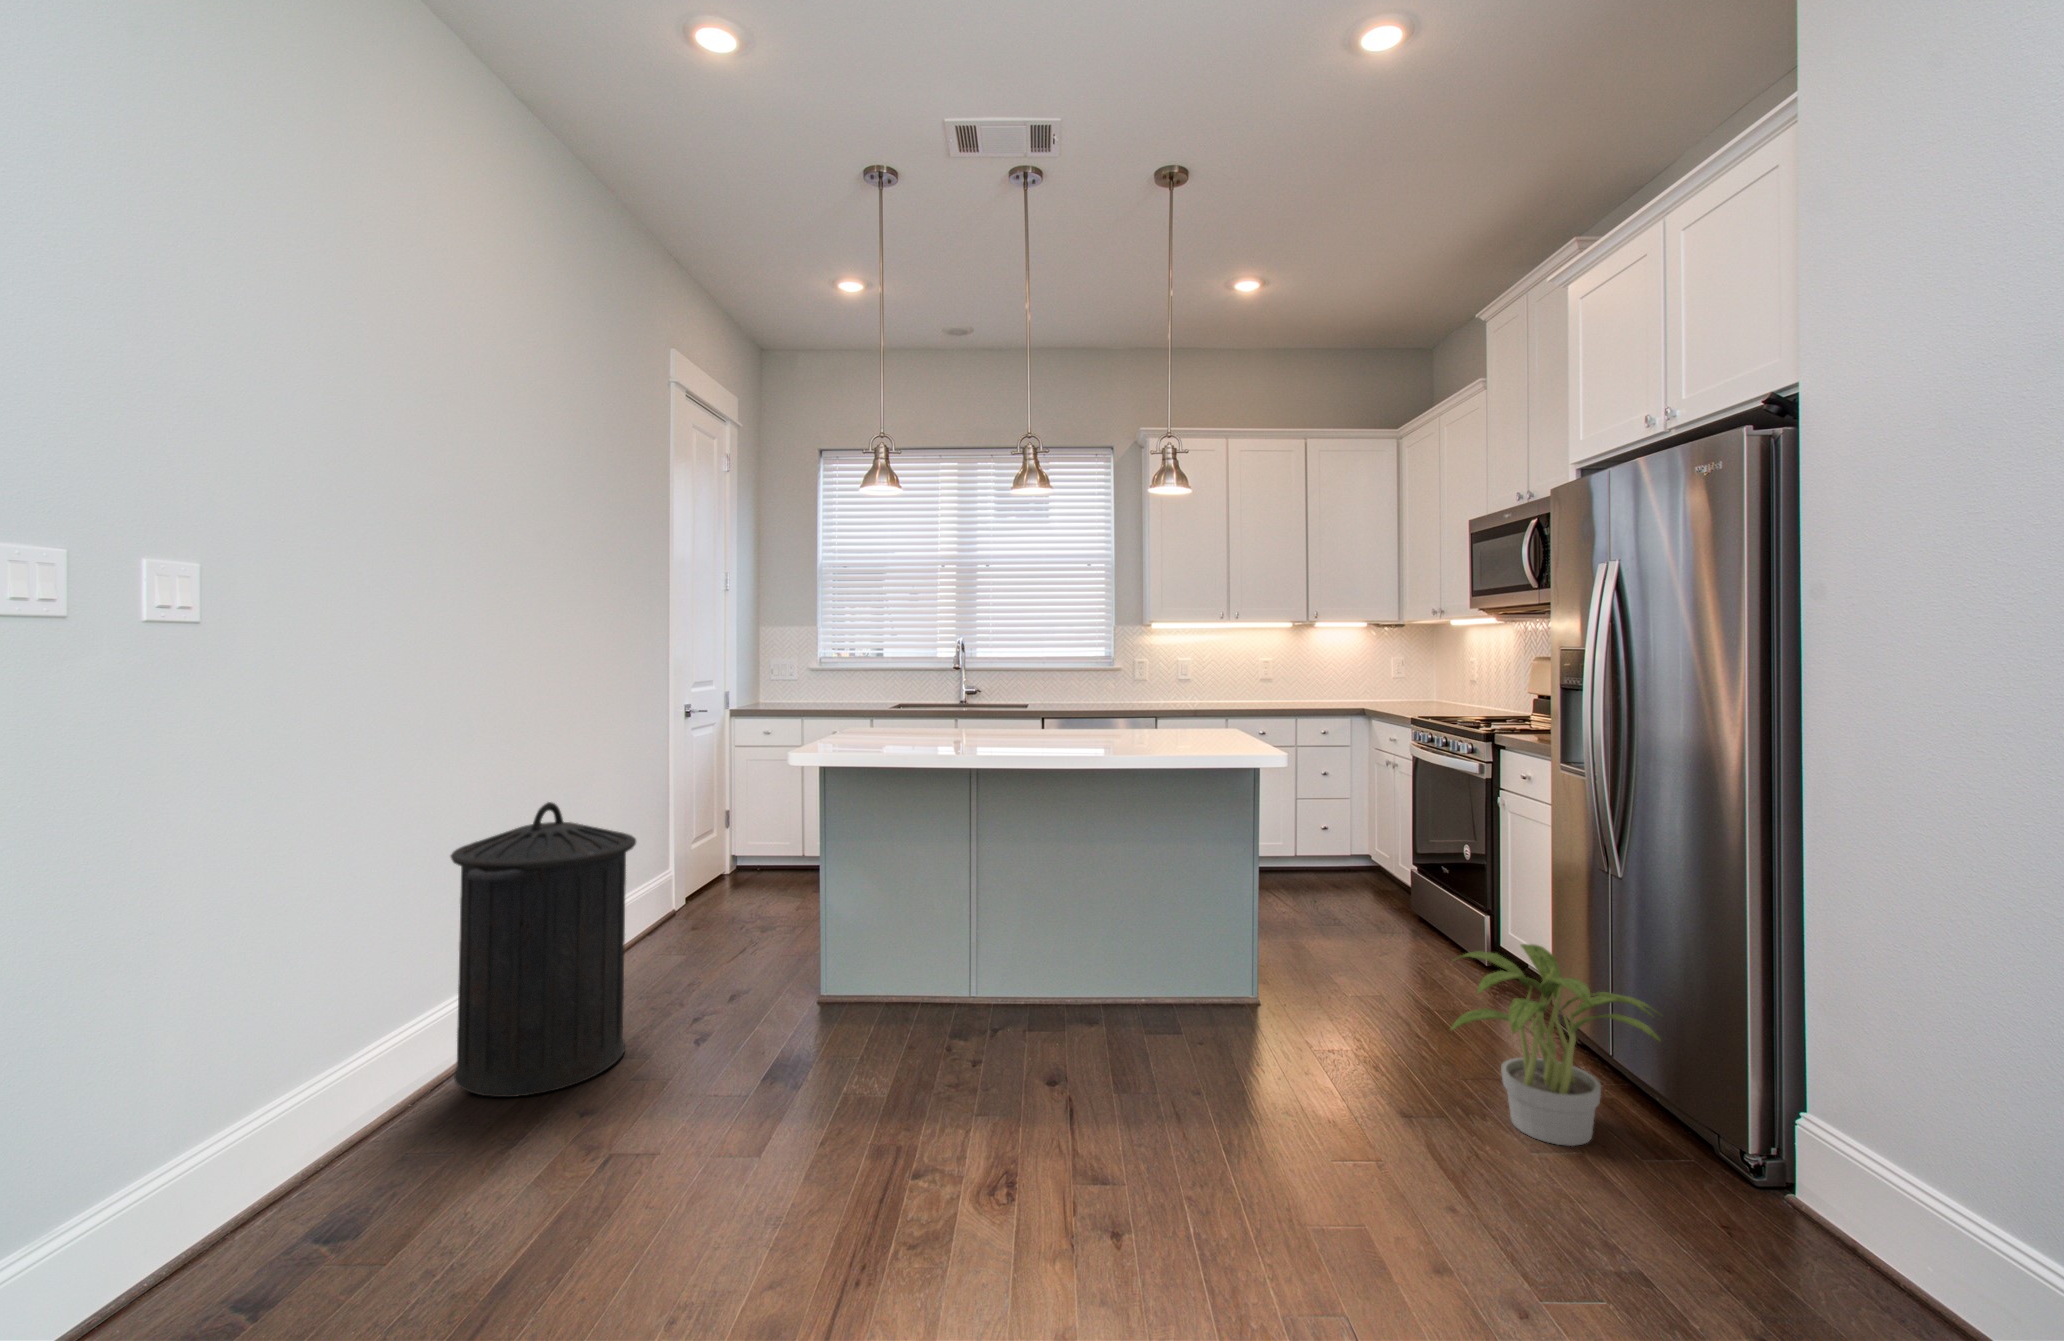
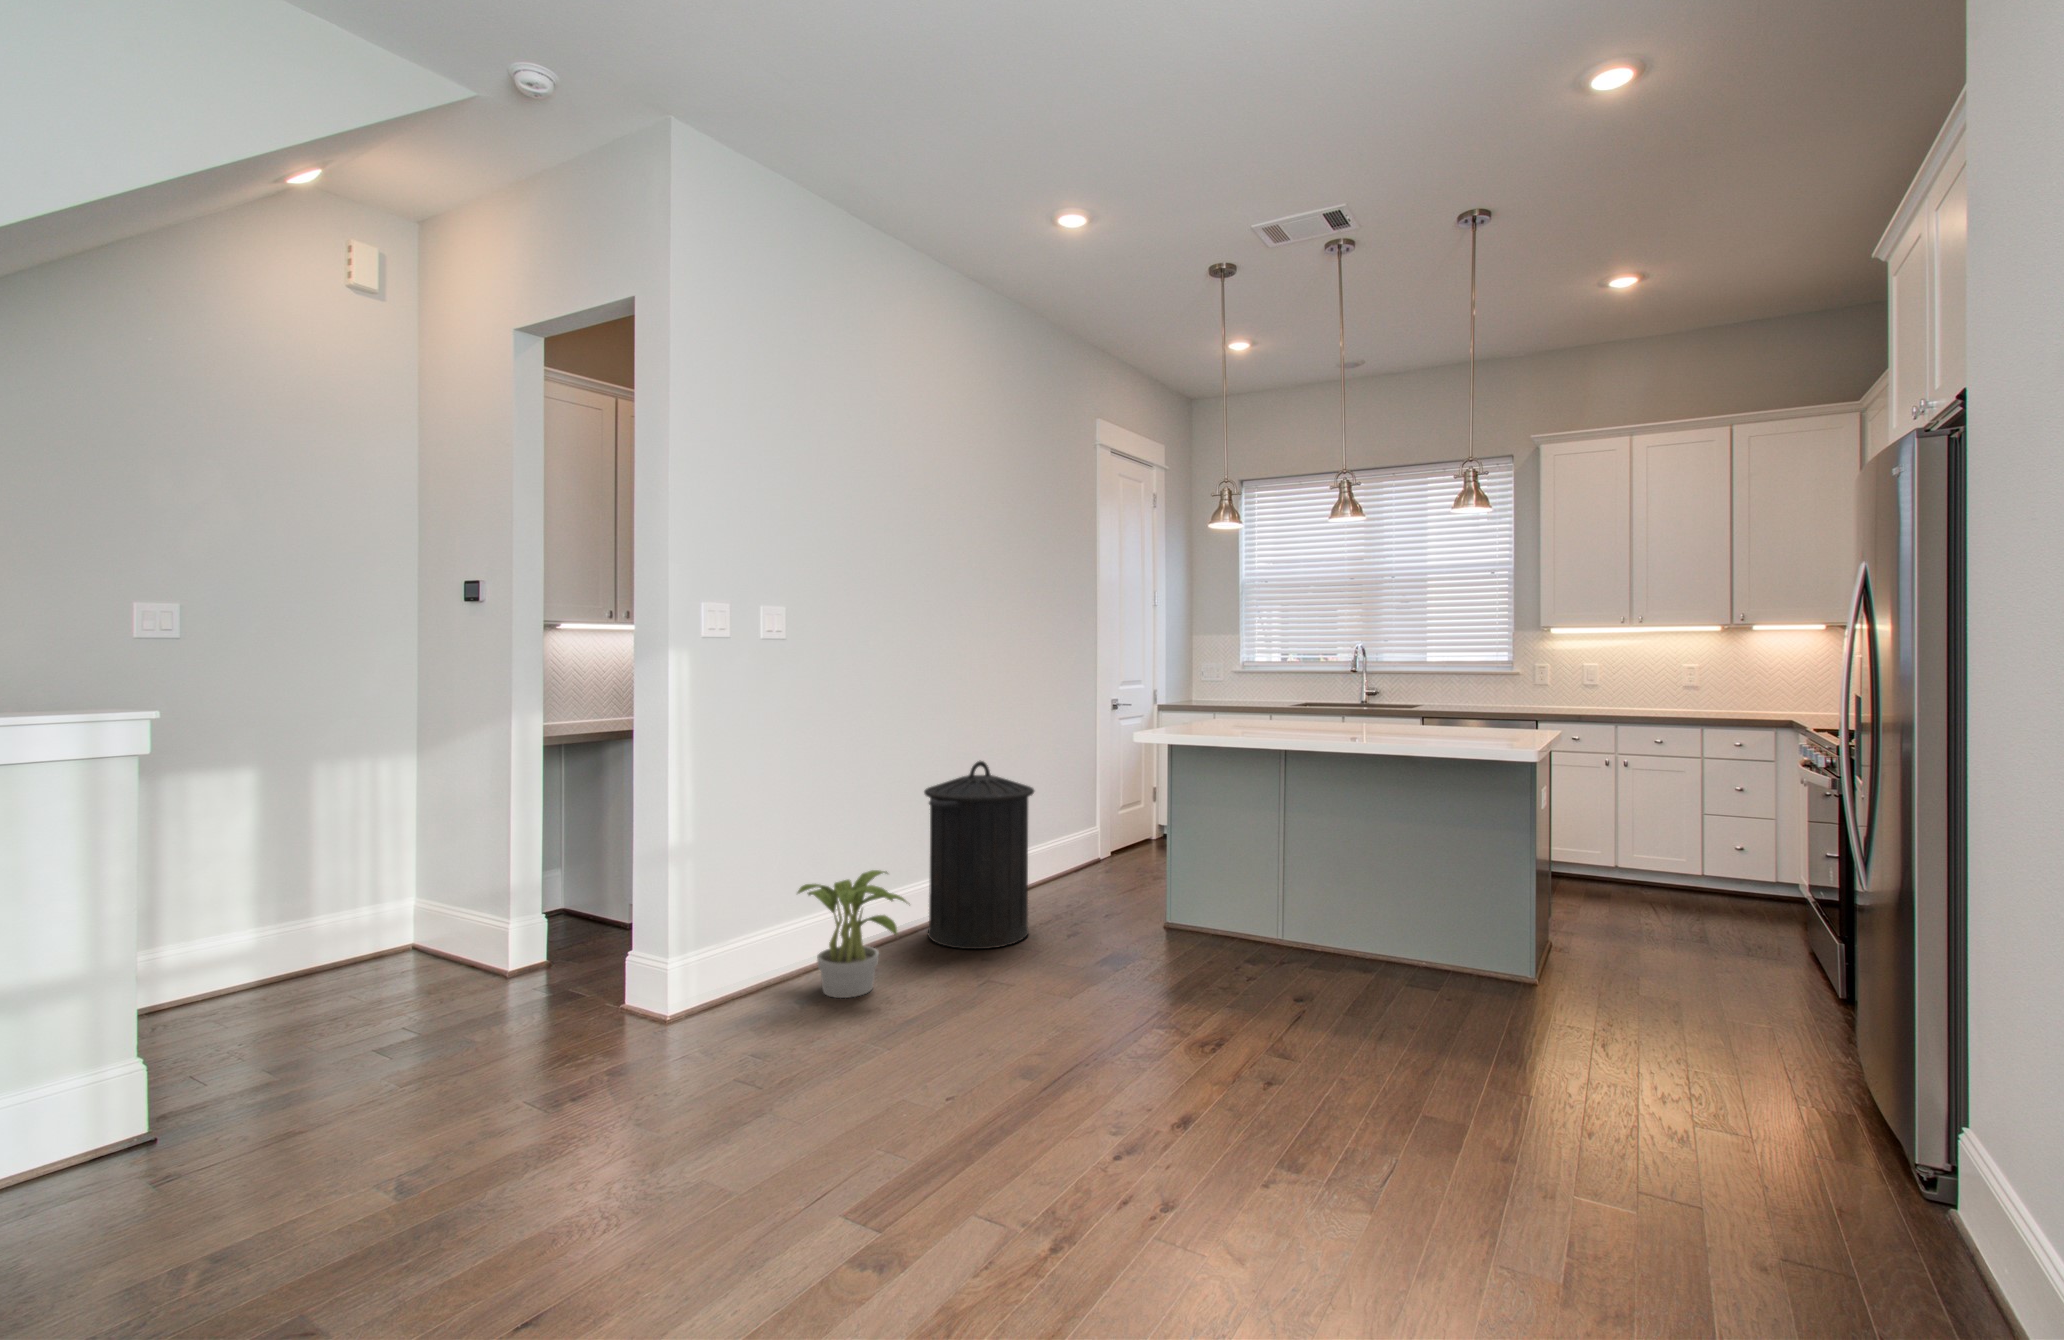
potted plant: present [1450,944,1663,1146] -> present [797,870,907,998]

